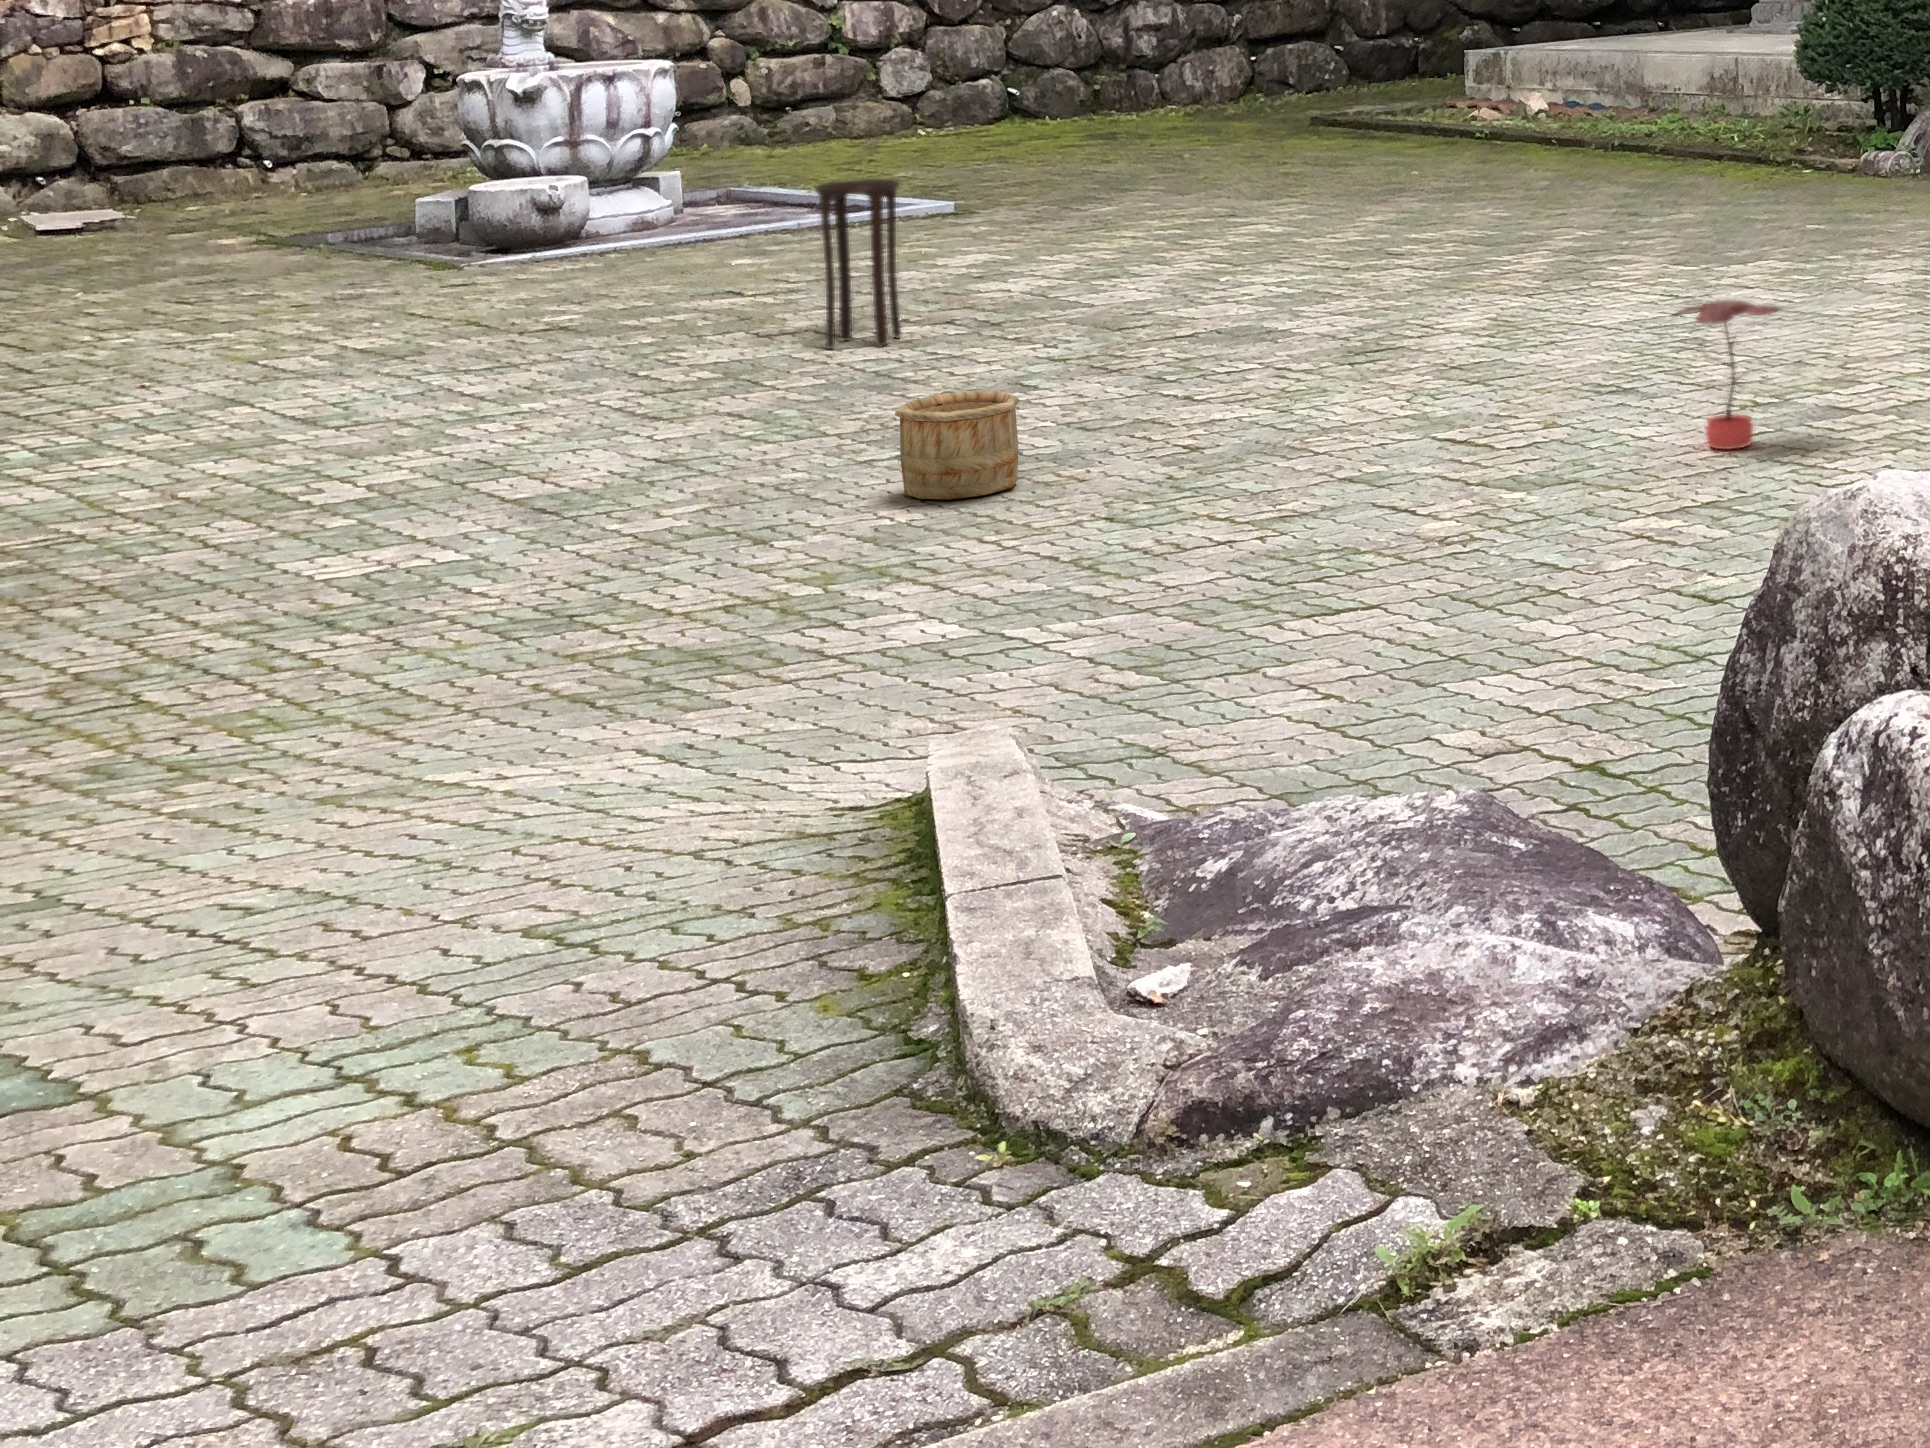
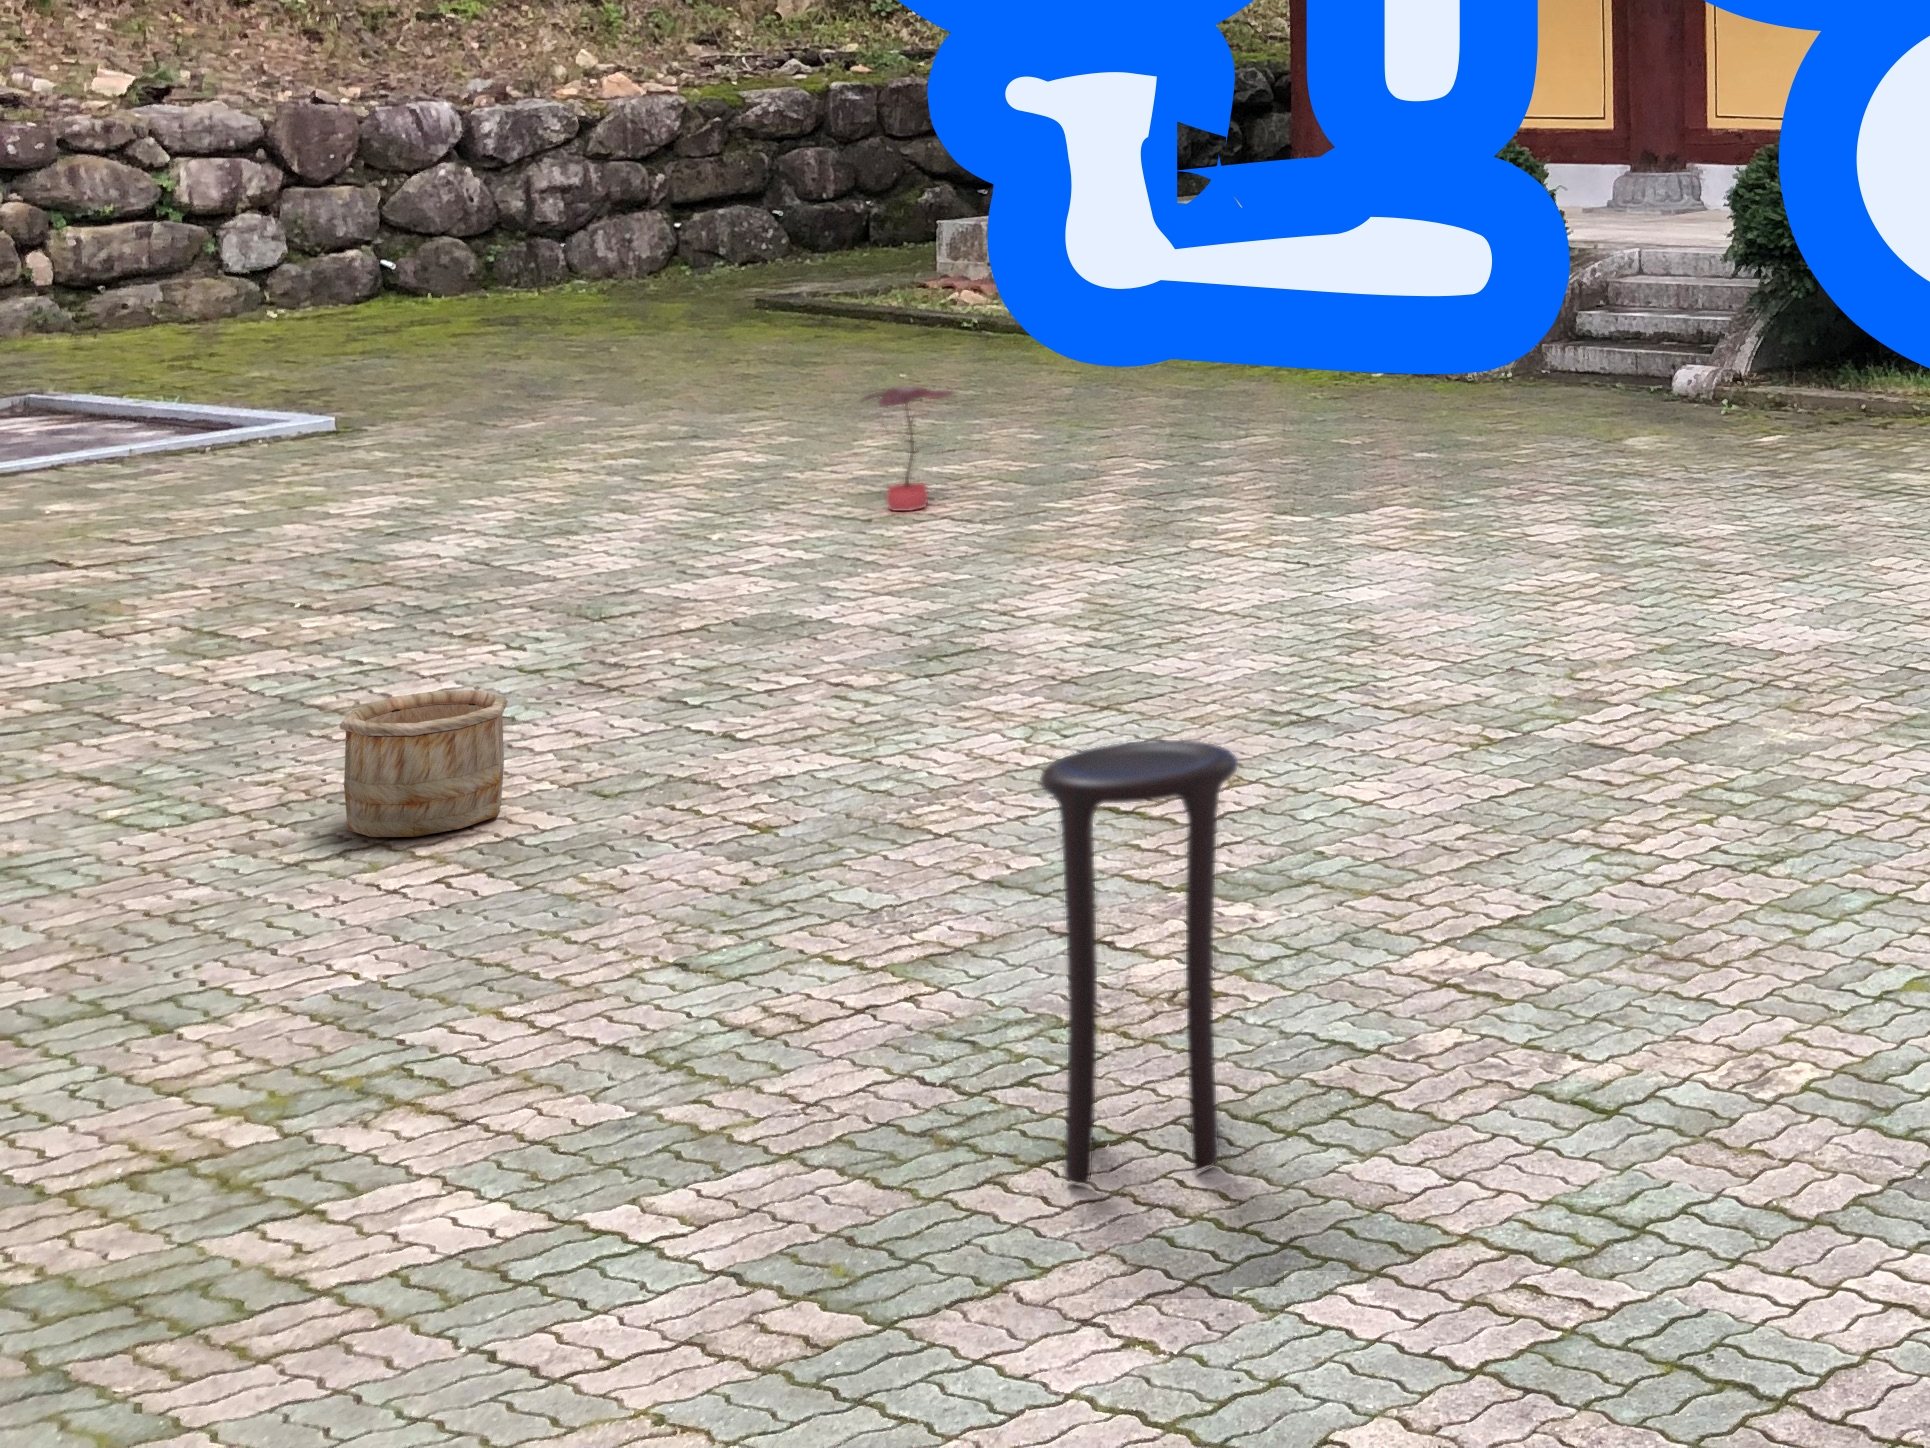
stool: present [815,179,901,348] -> present [1040,740,1238,1184]
potted plant: present [1673,300,1780,450] -> present [862,387,953,511]

